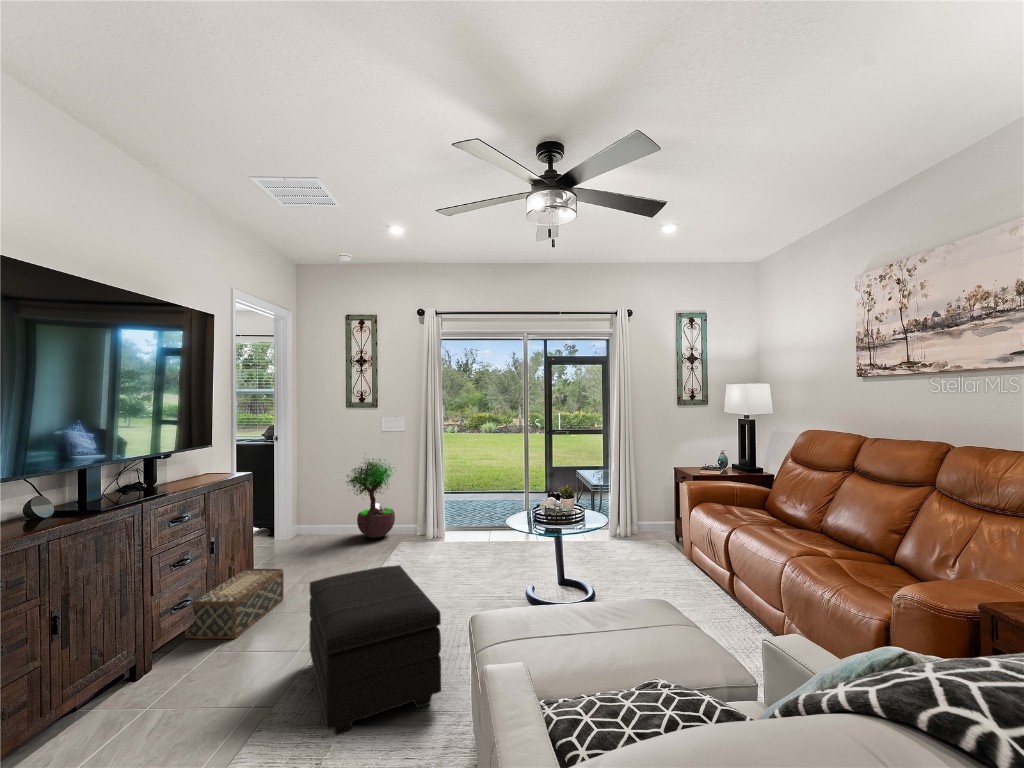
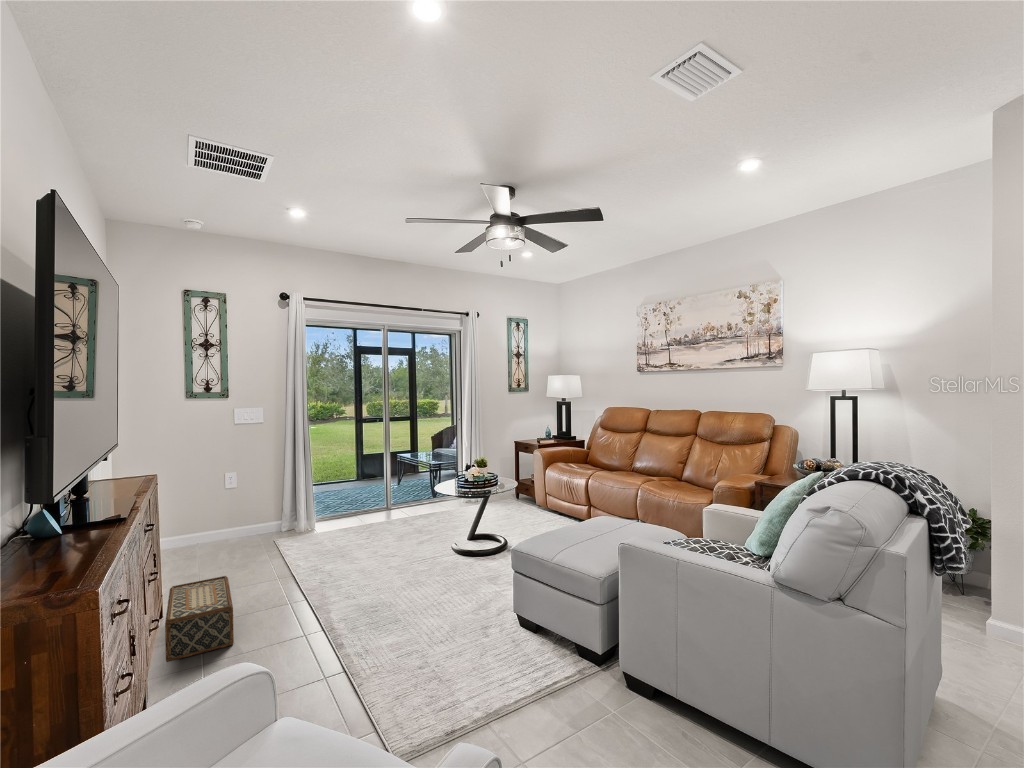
potted tree: present [346,458,395,538] -> none [205,451,269,545]
footstool: present [310,565,441,735] -> none [347,535,494,653]

